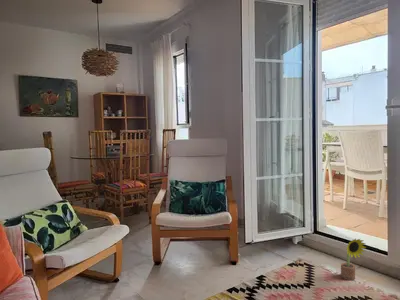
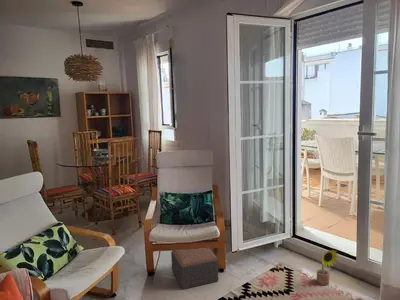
footstool: none [181,232,231,278] -> present [171,248,218,289]

